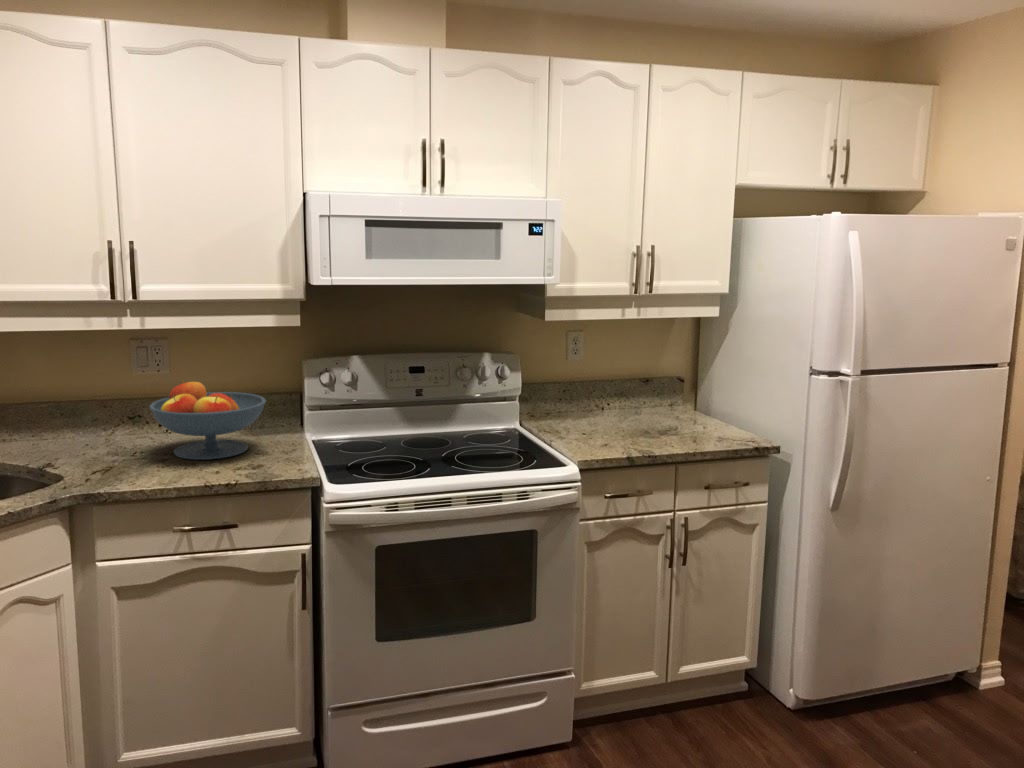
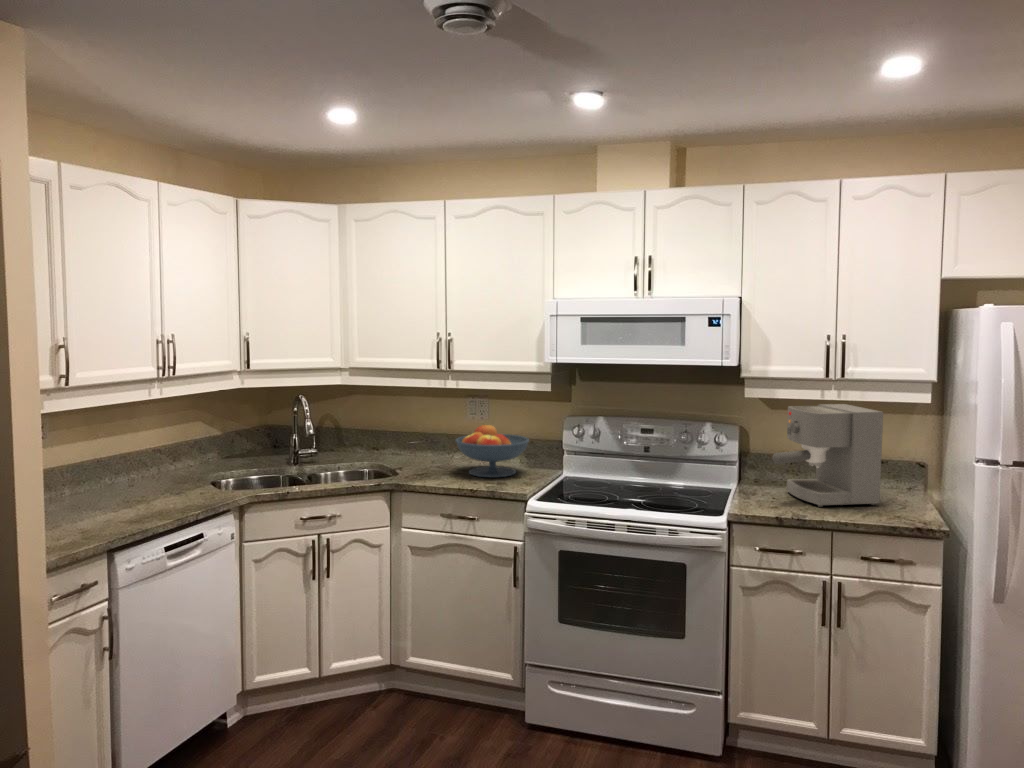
coffee maker: none [580,323,684,438] -> present [772,404,883,507]

